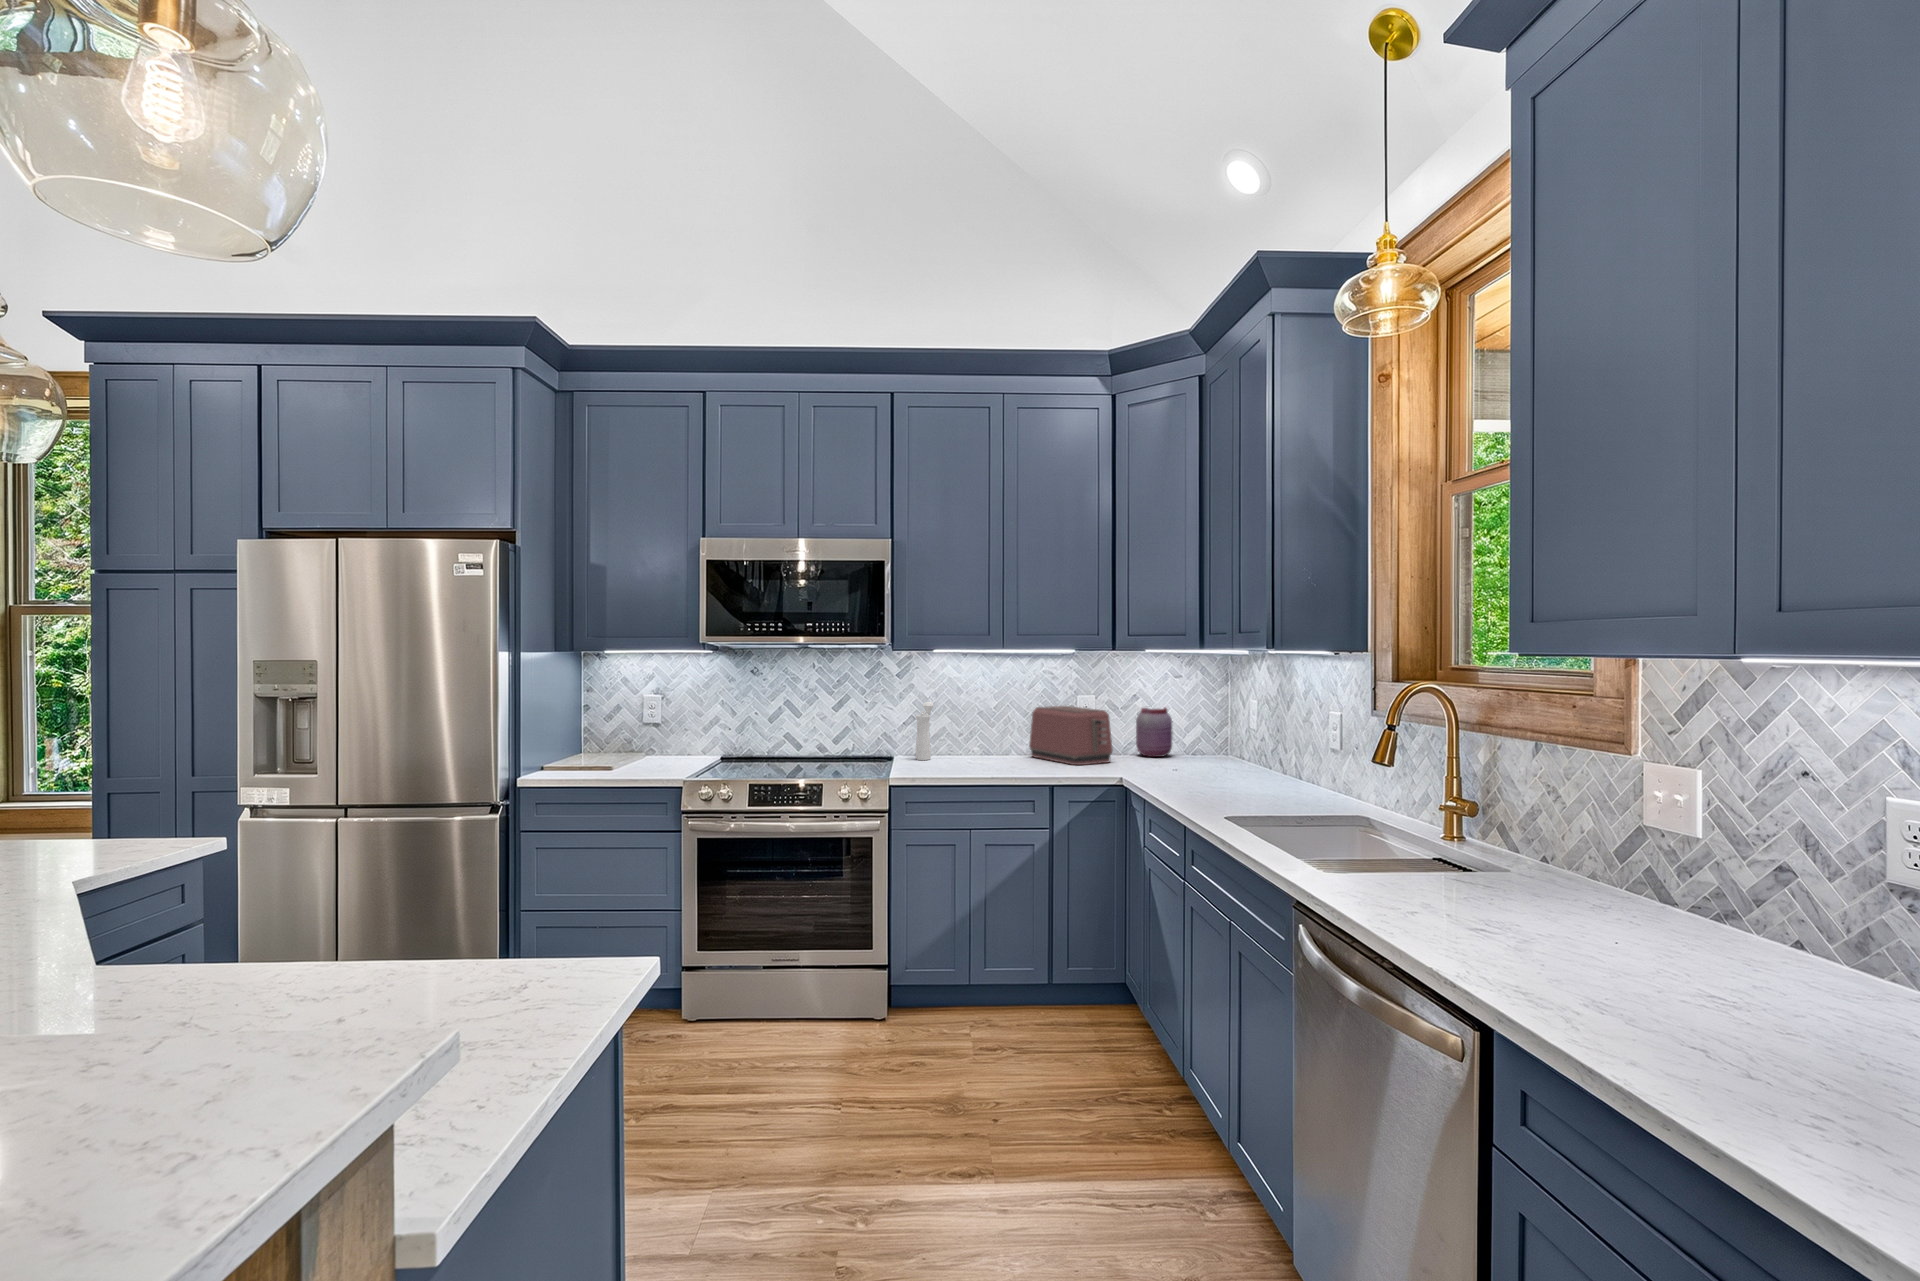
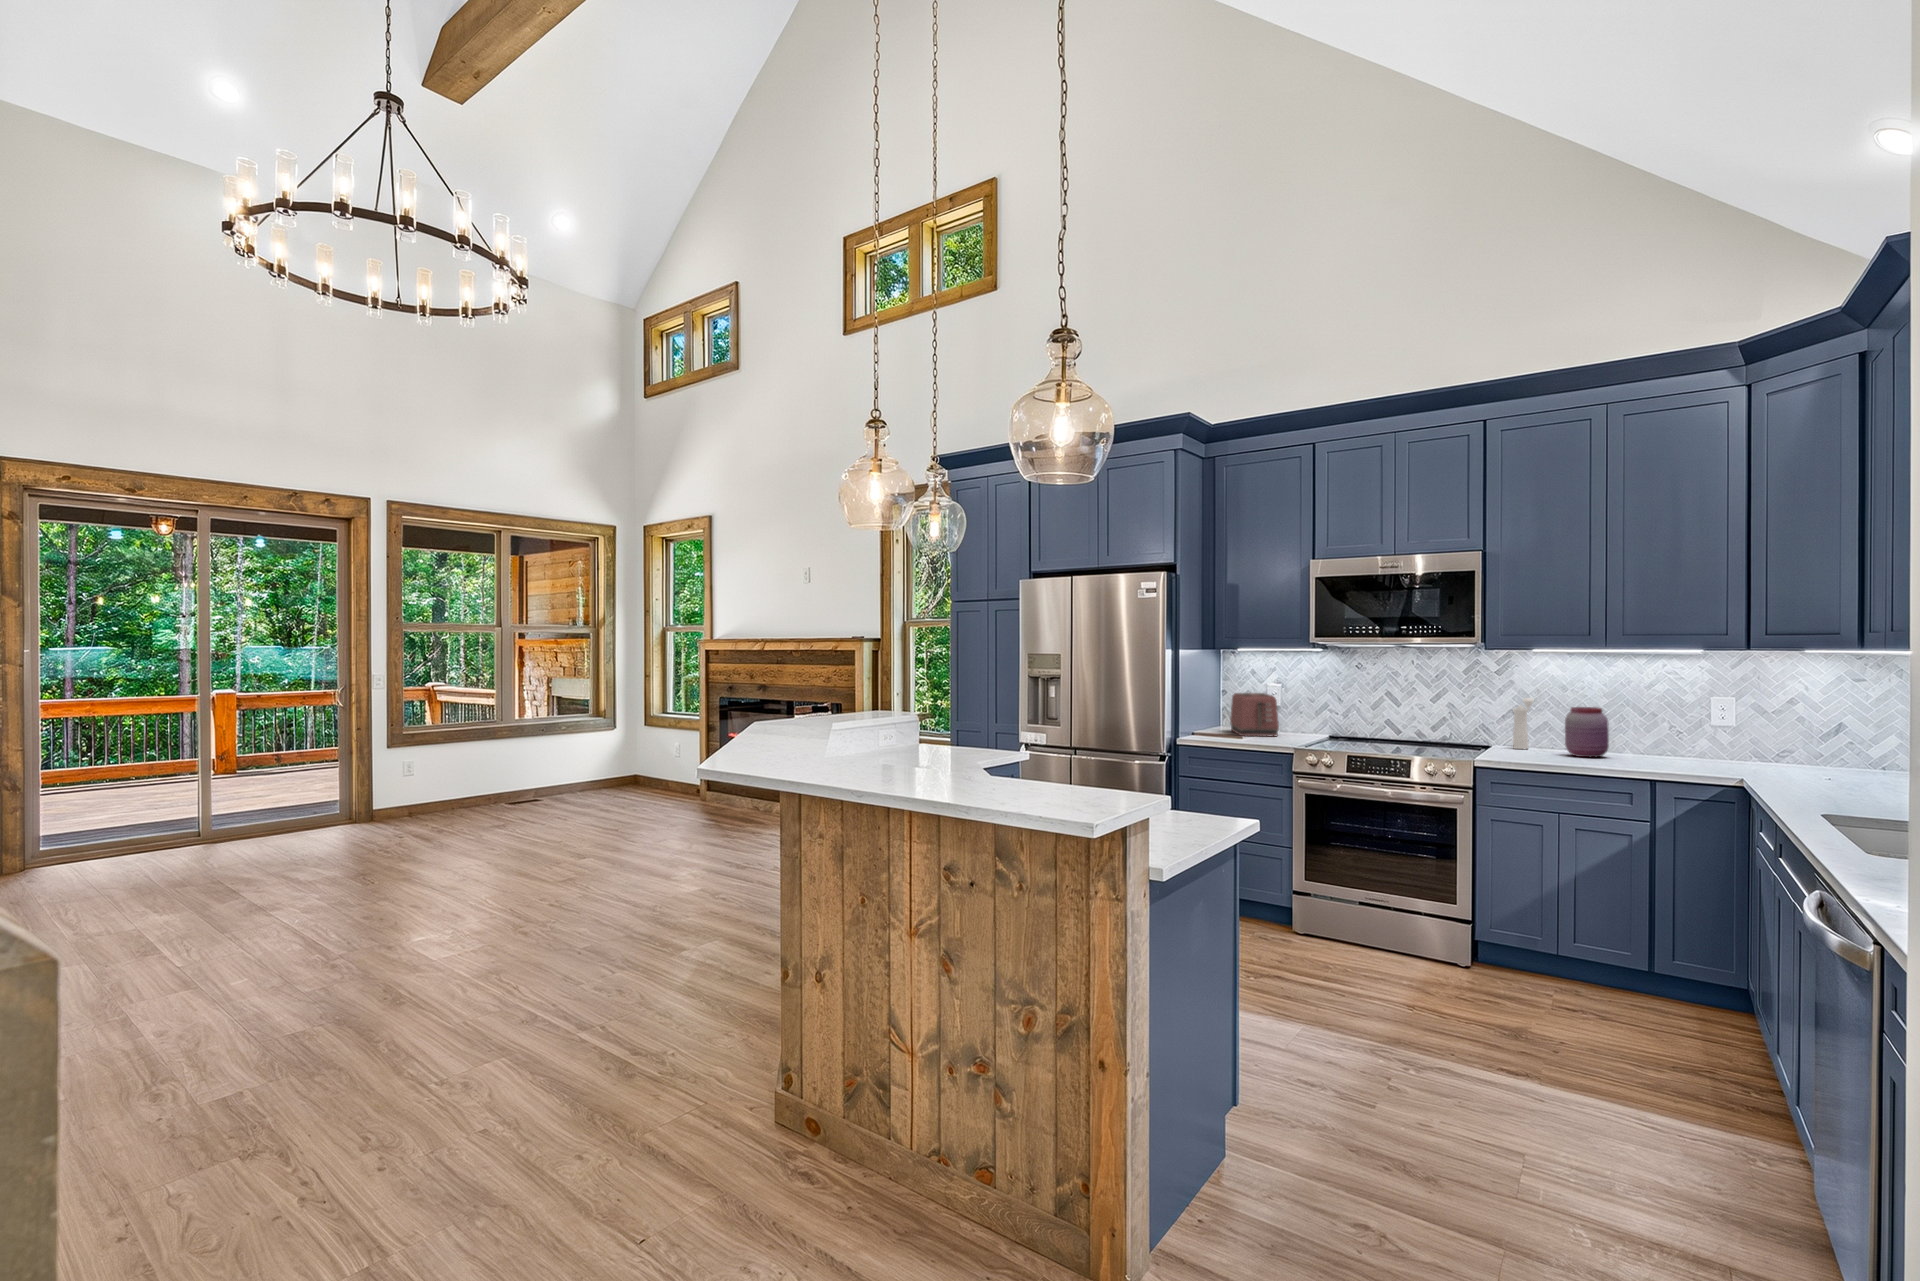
toaster: present [1029,706,1113,765] -> present [1230,693,1279,736]
jar: present [1136,708,1172,757] -> present [1565,707,1609,757]

